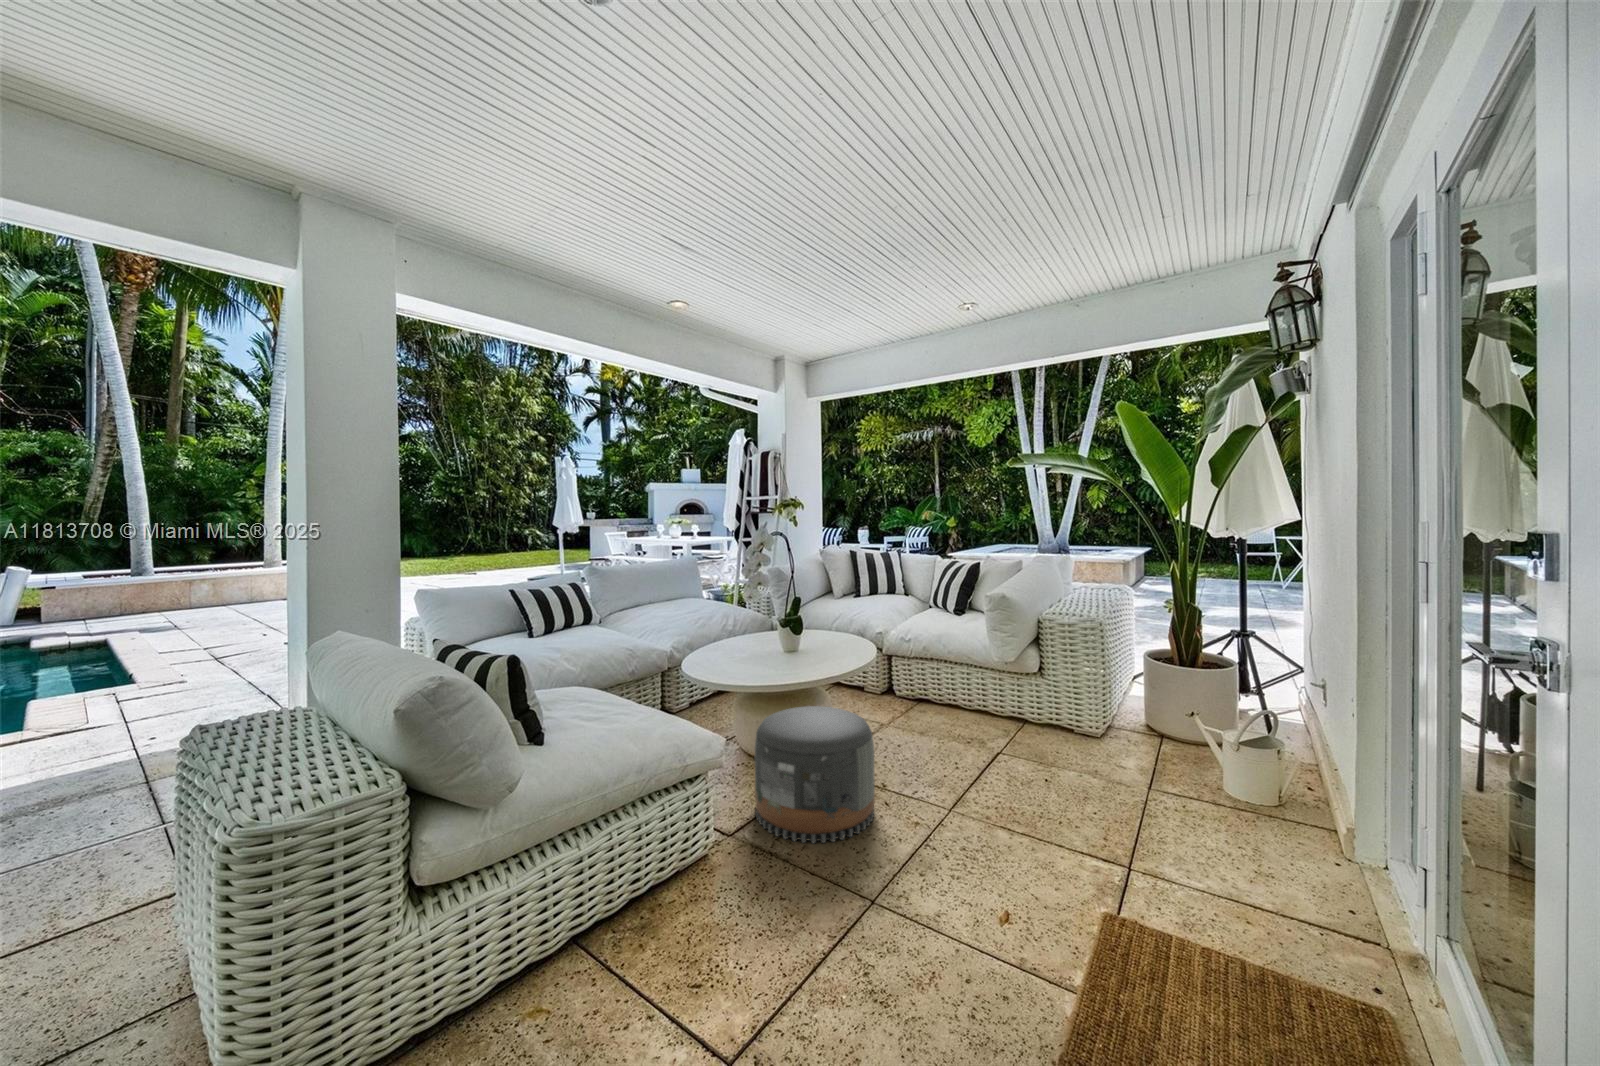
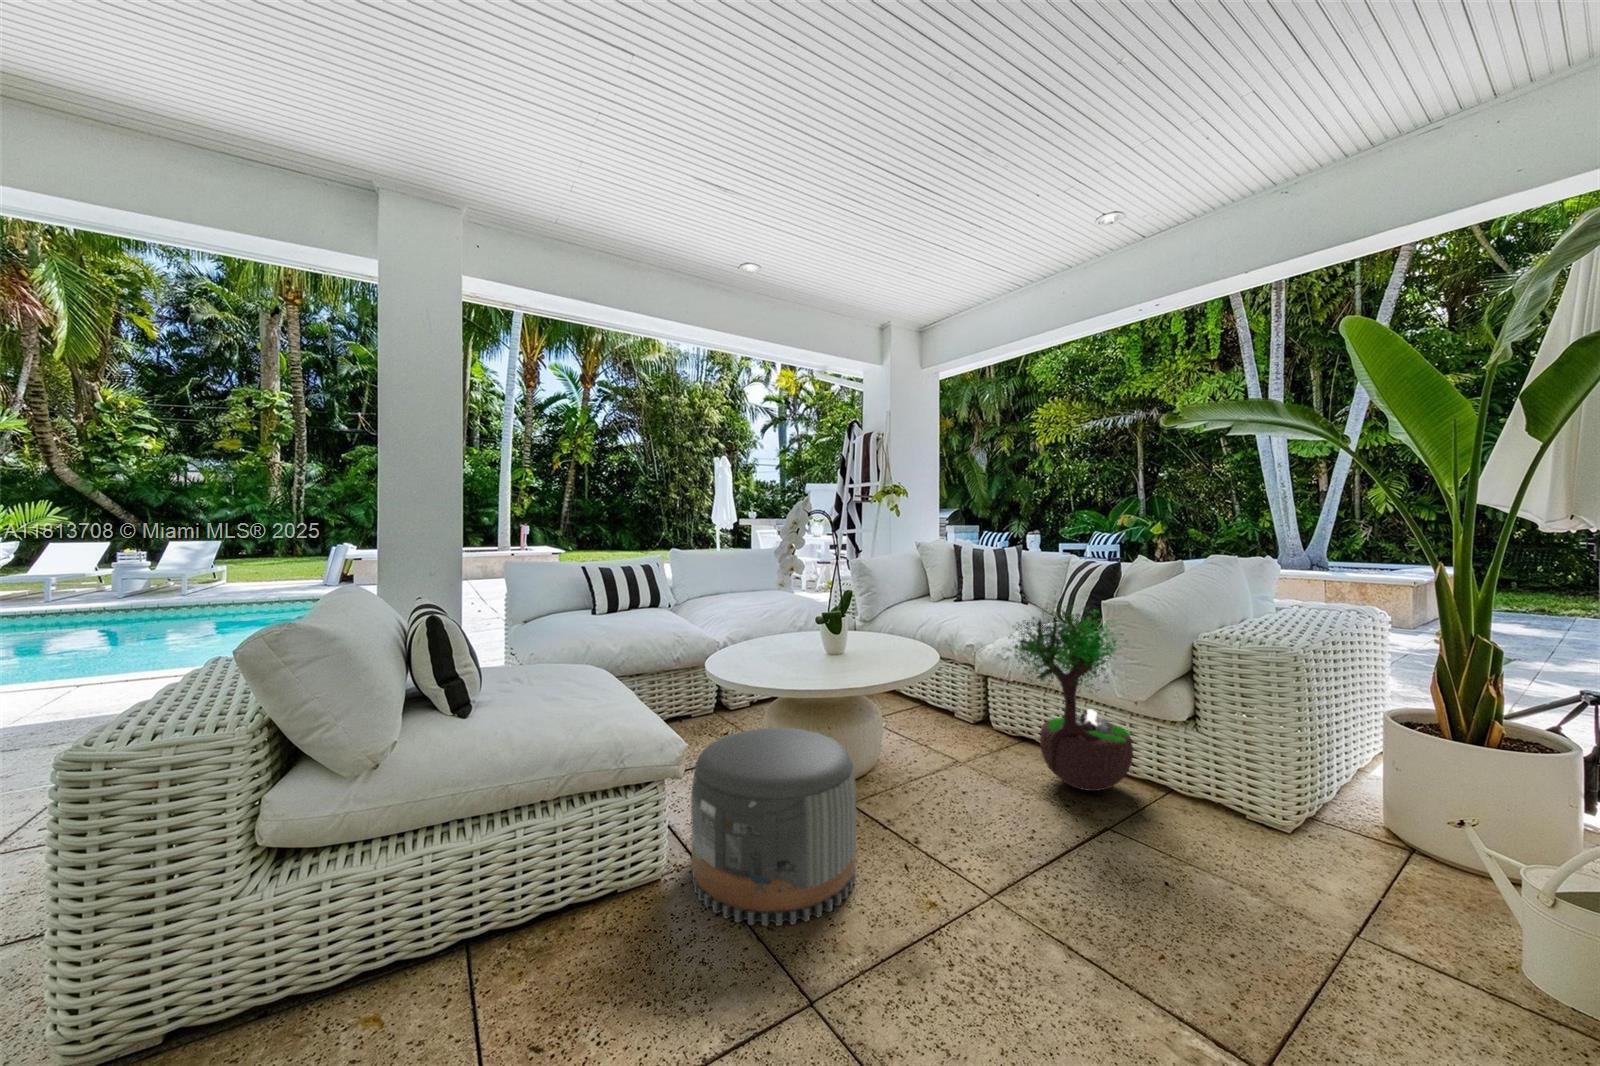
potted tree: none [928,591,1012,728] -> present [1007,602,1133,791]

